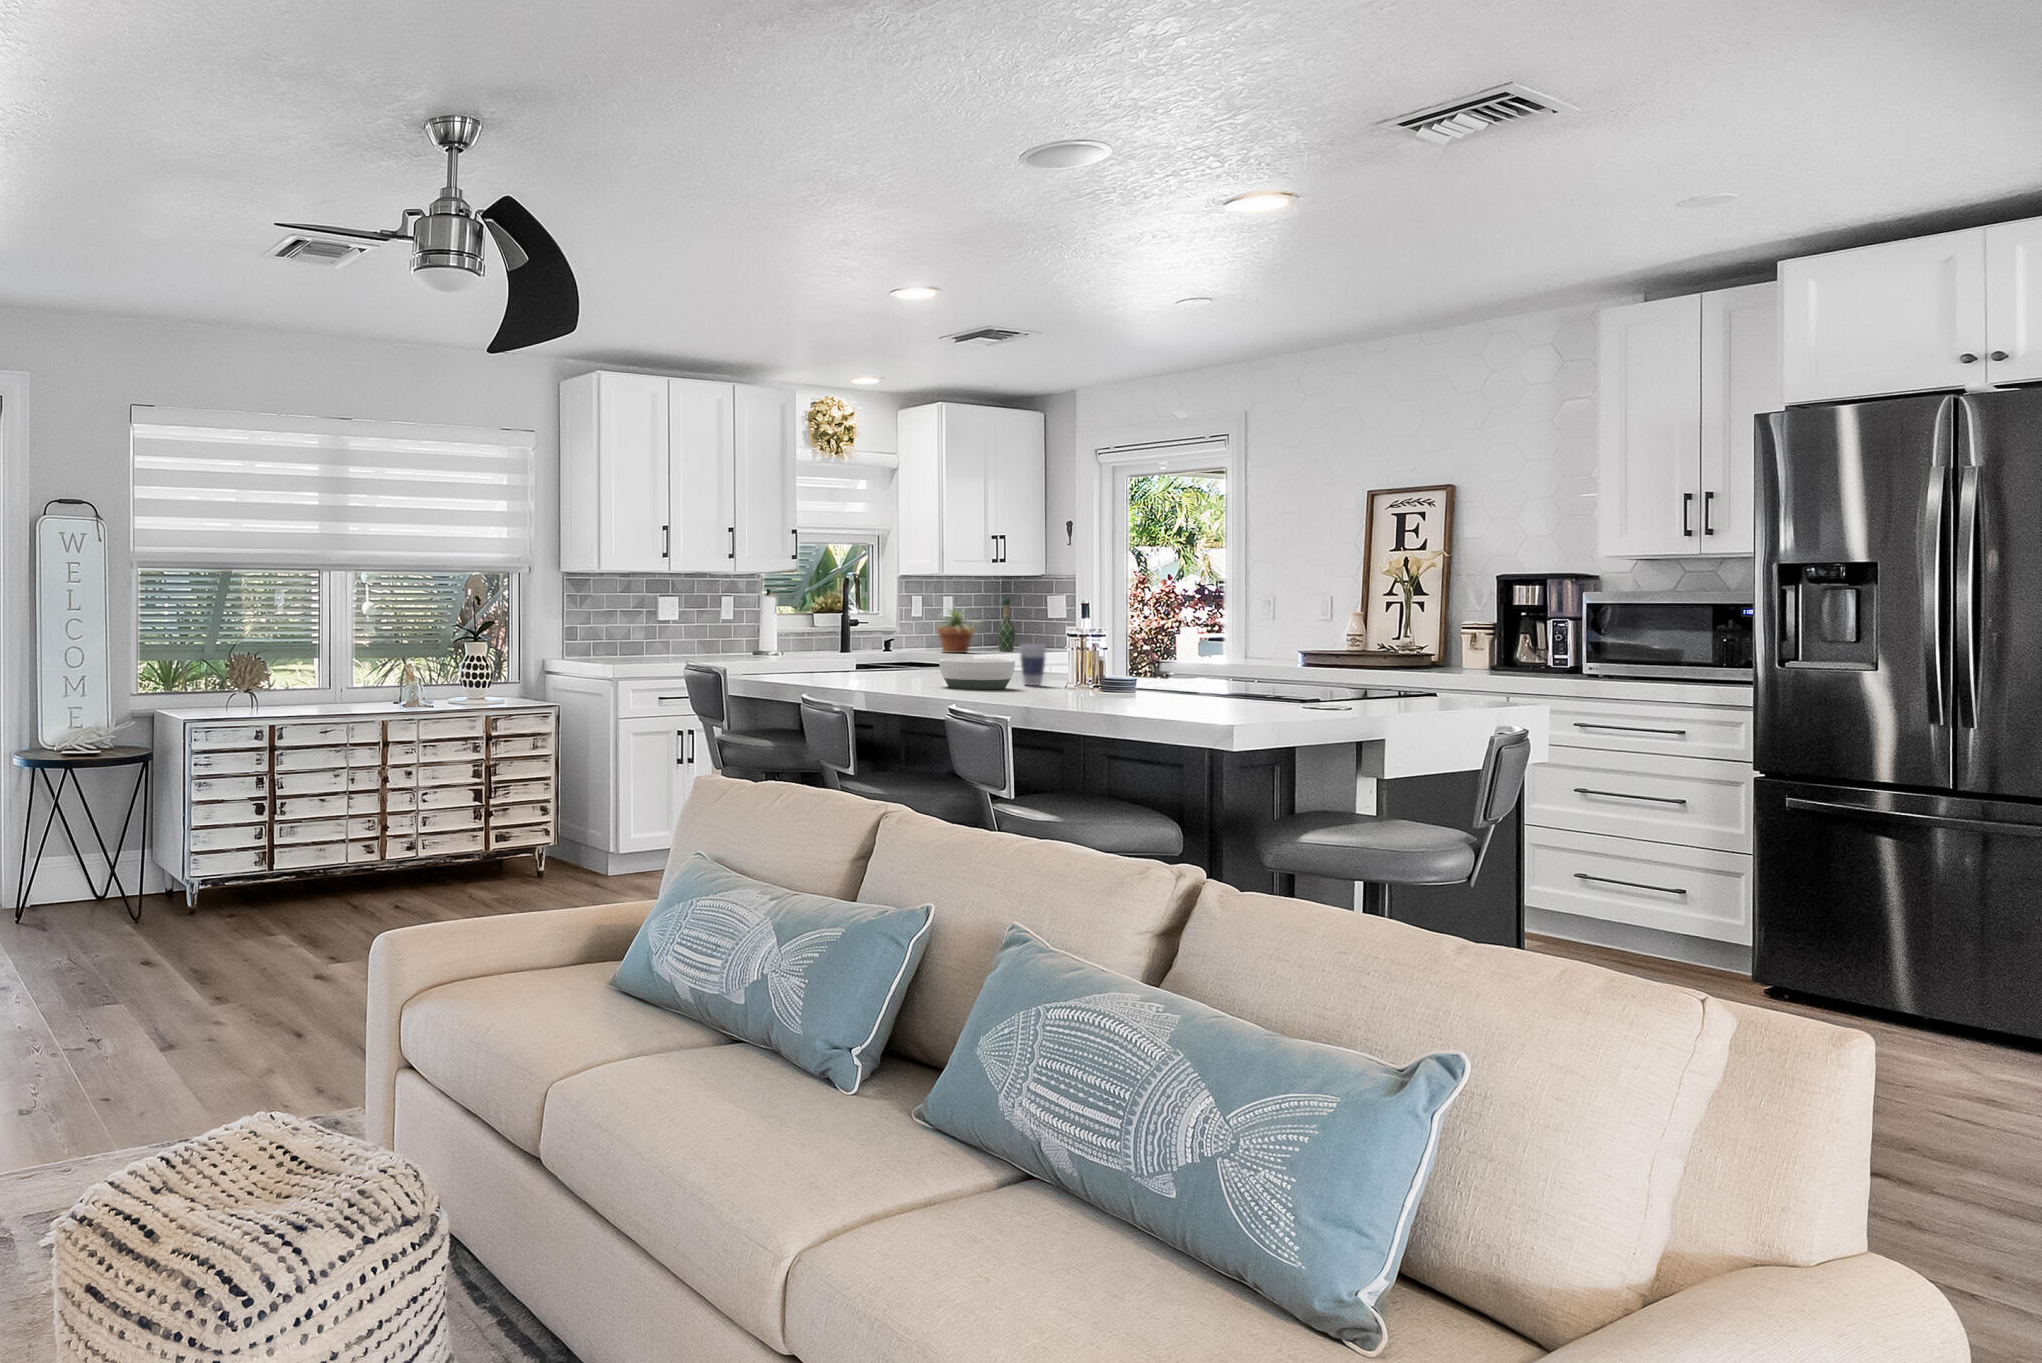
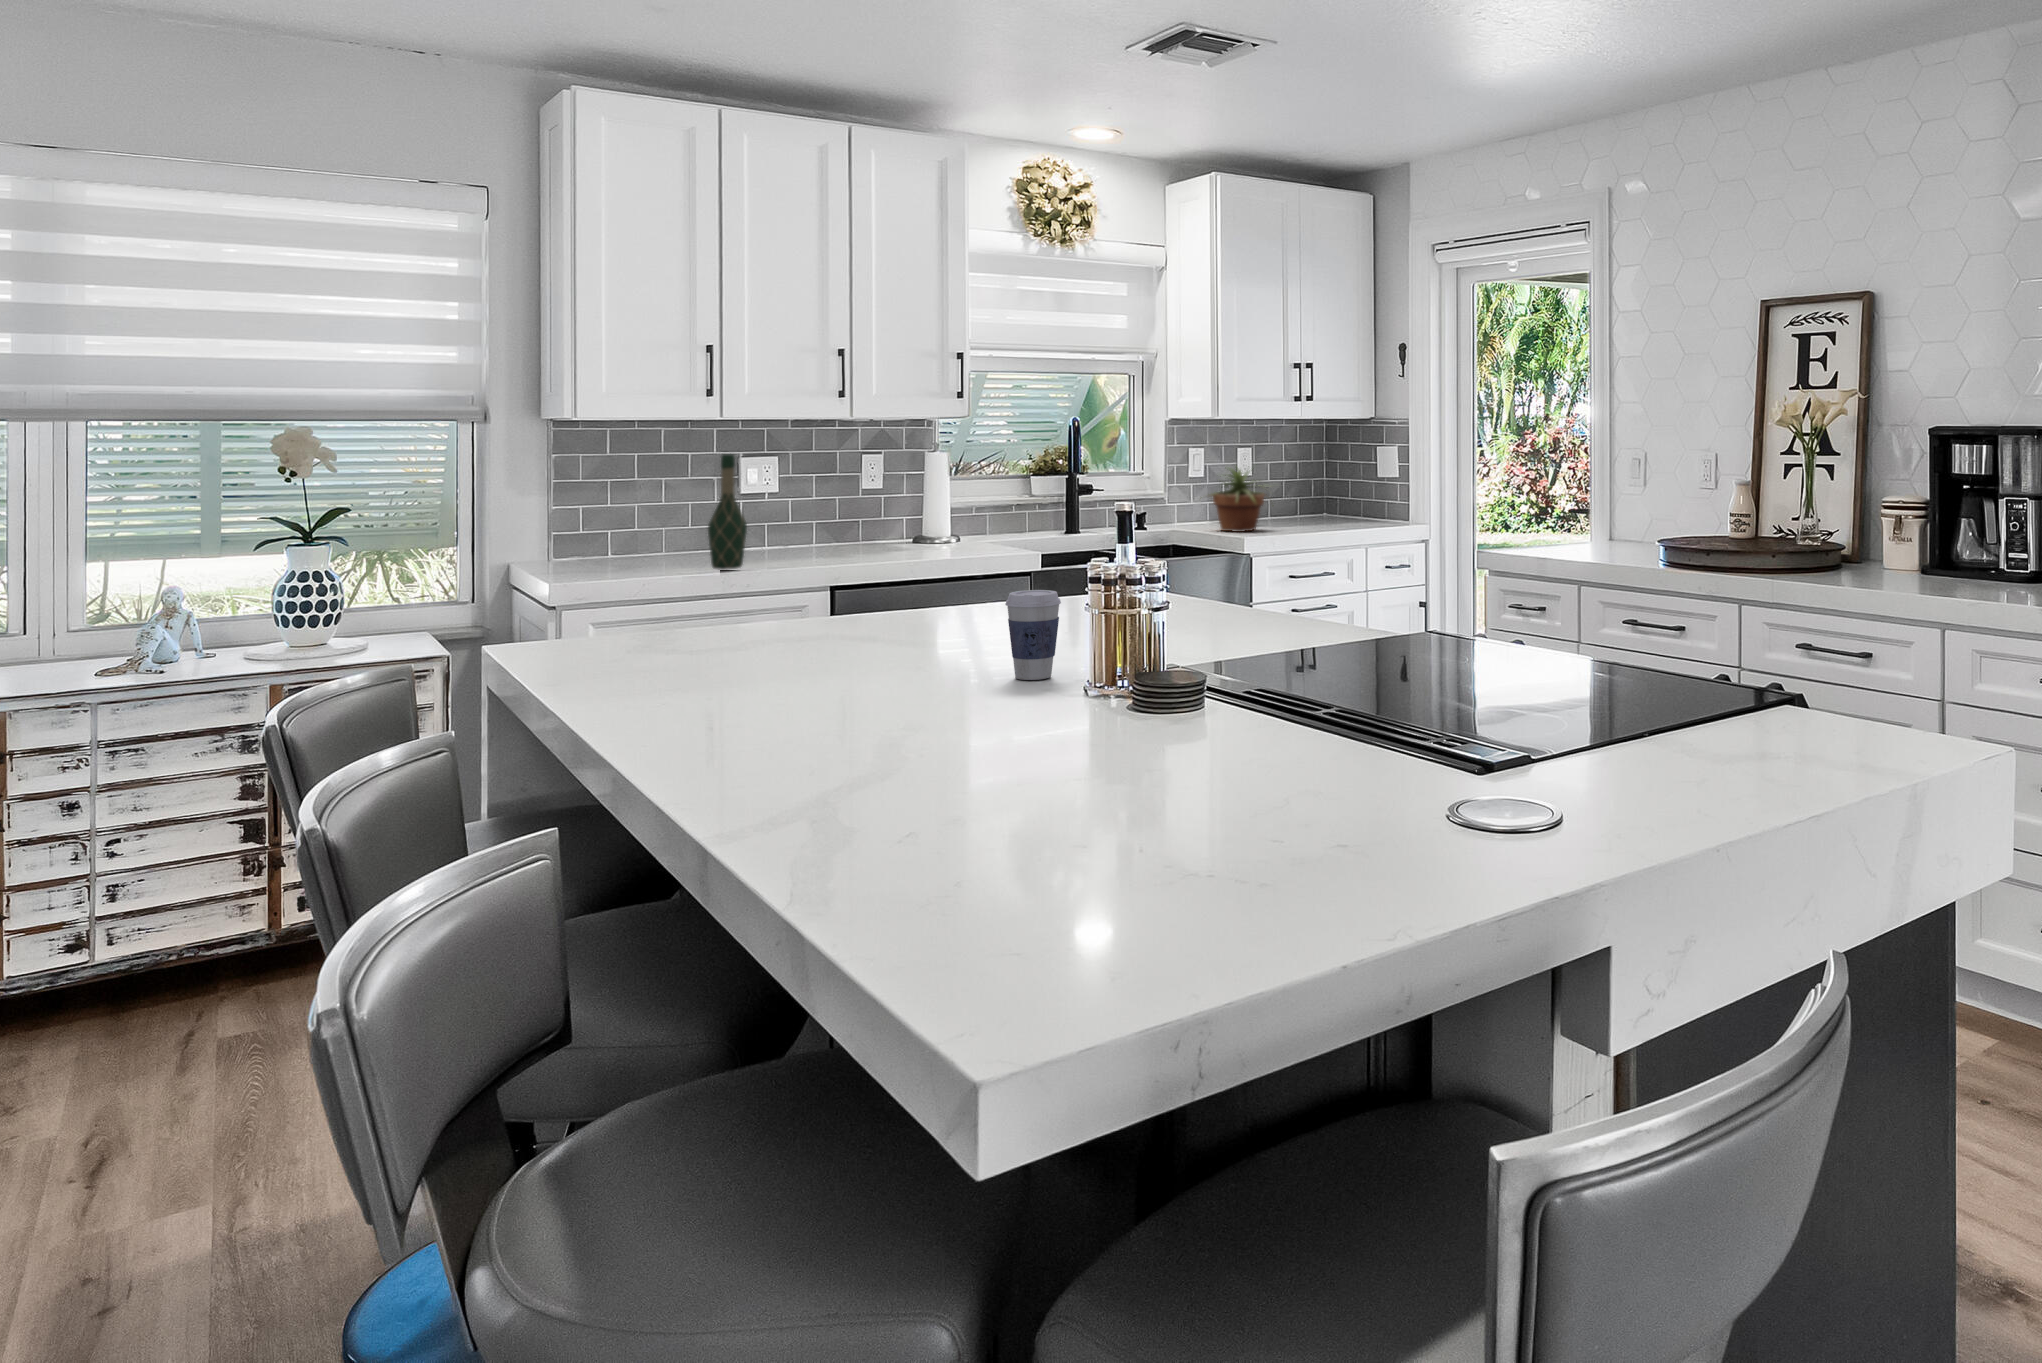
wine bottle: present [998,598,1015,651] -> present [708,454,747,570]
bowl: present [939,658,1015,689] -> none [771,631,940,715]

